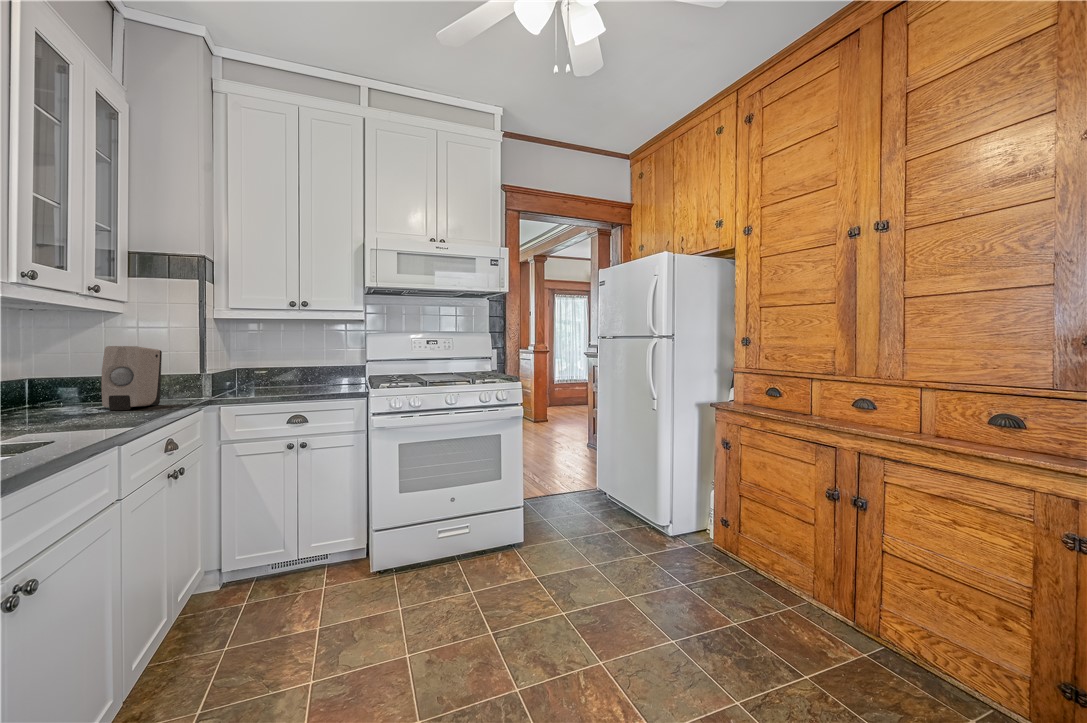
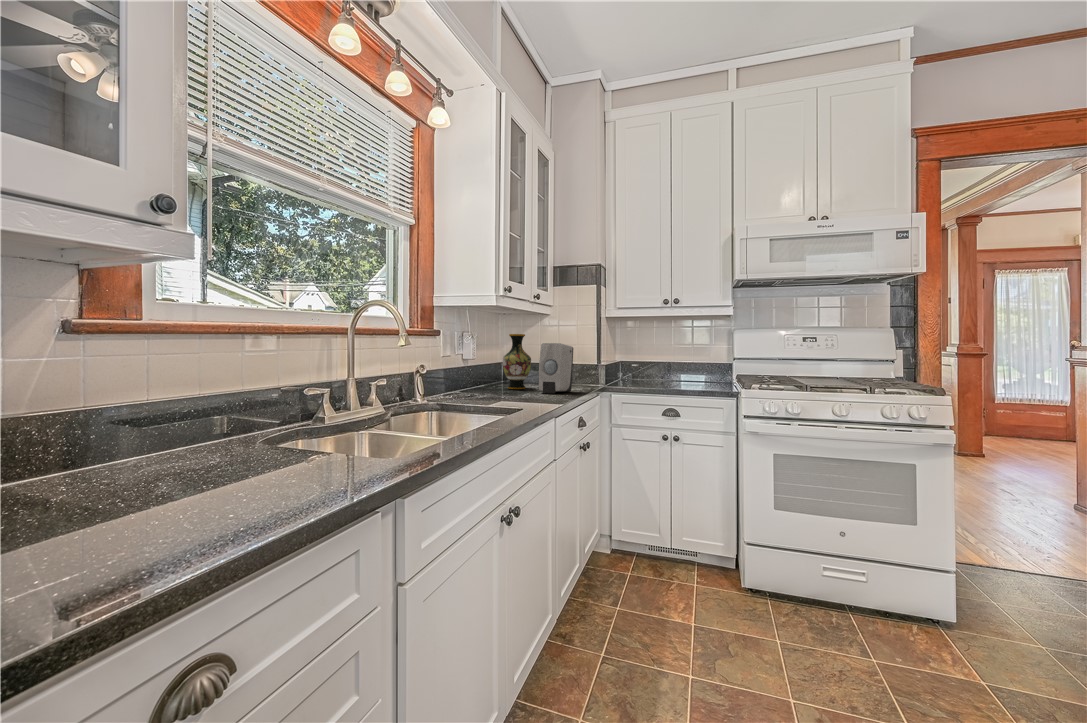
vase: none [38,333,93,408] -> present [503,334,531,389]

